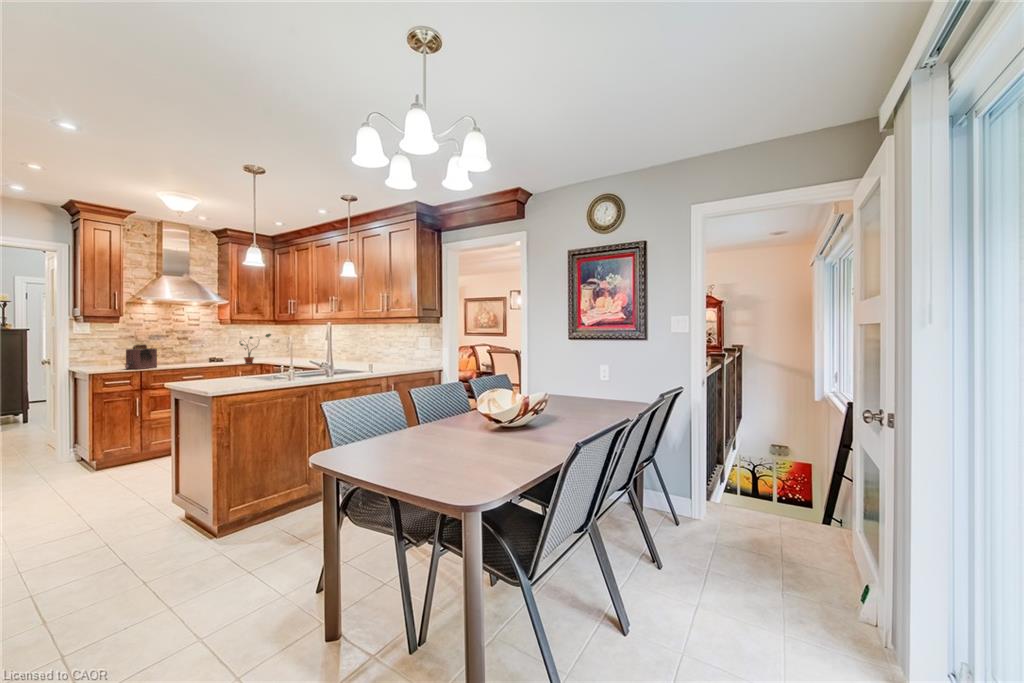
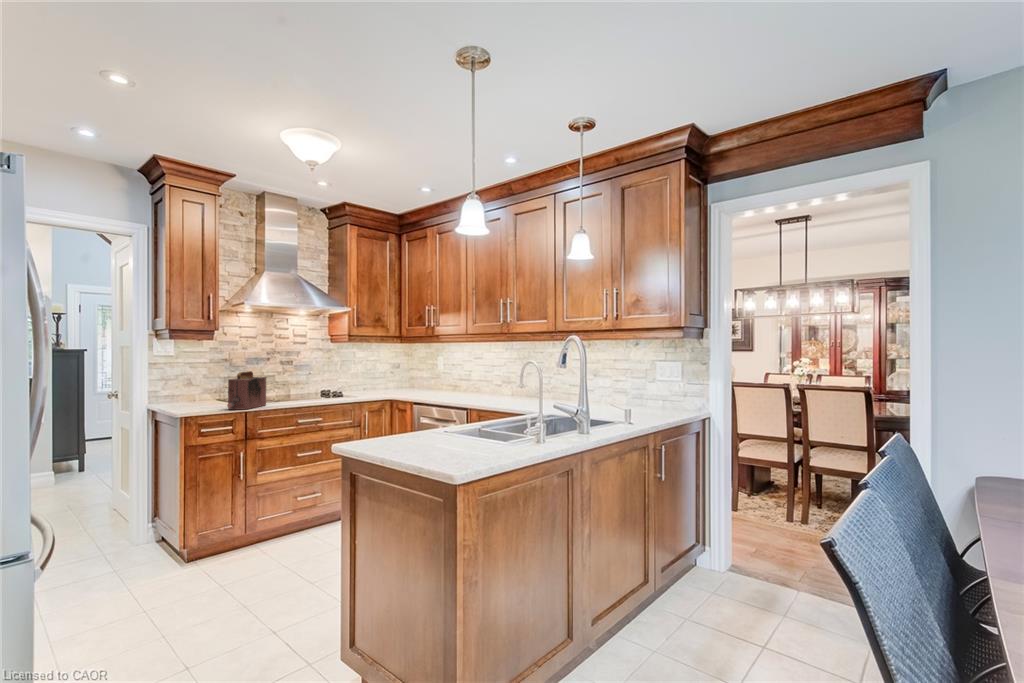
potted plant: present [239,334,271,364] -> none [365,353,407,397]

